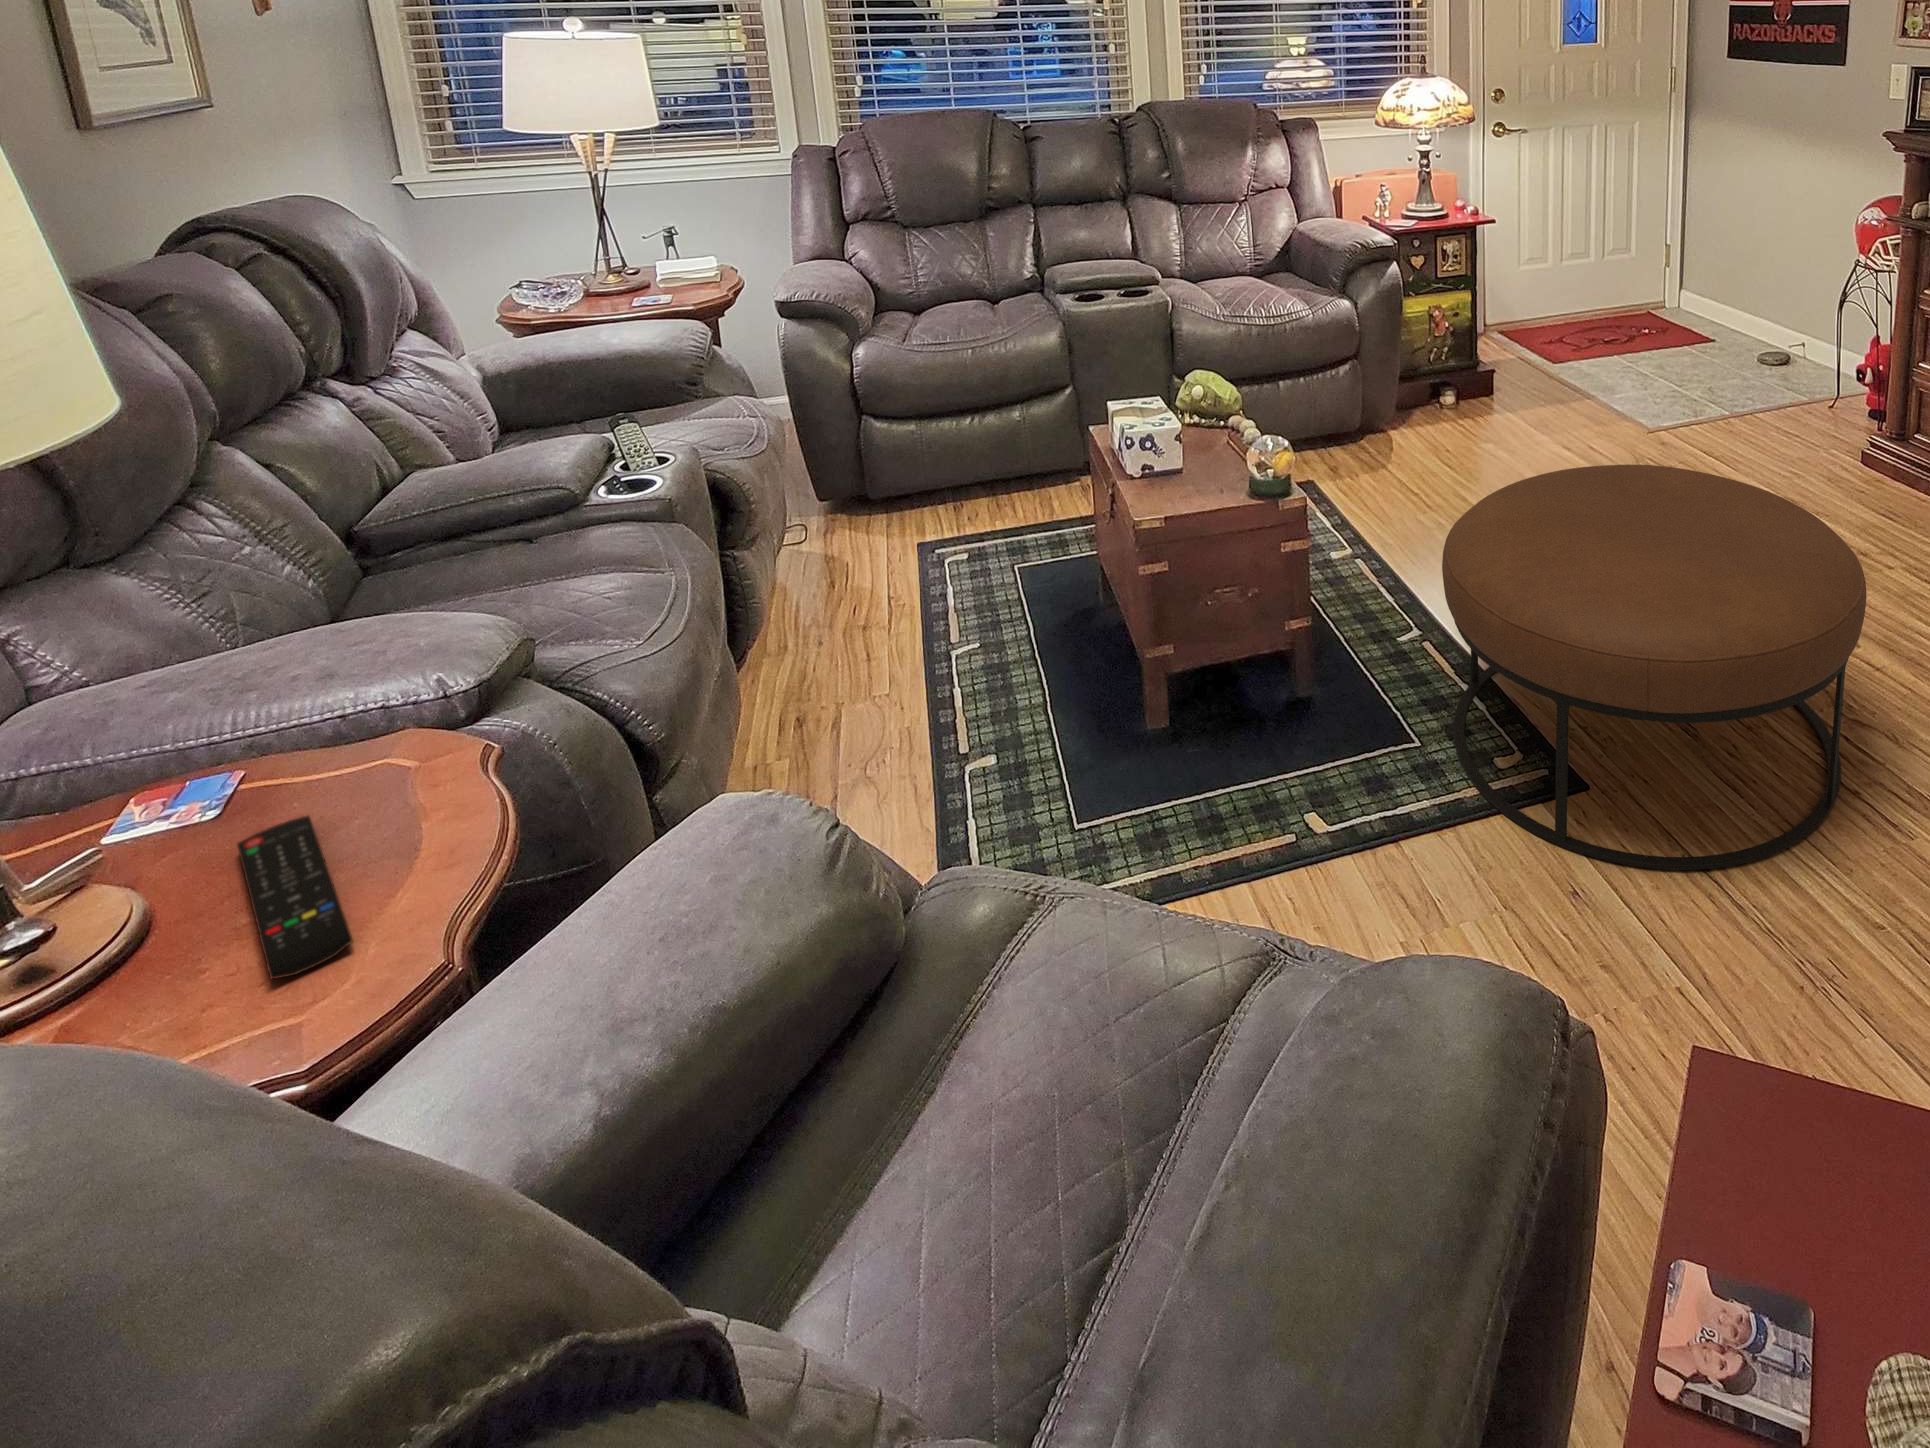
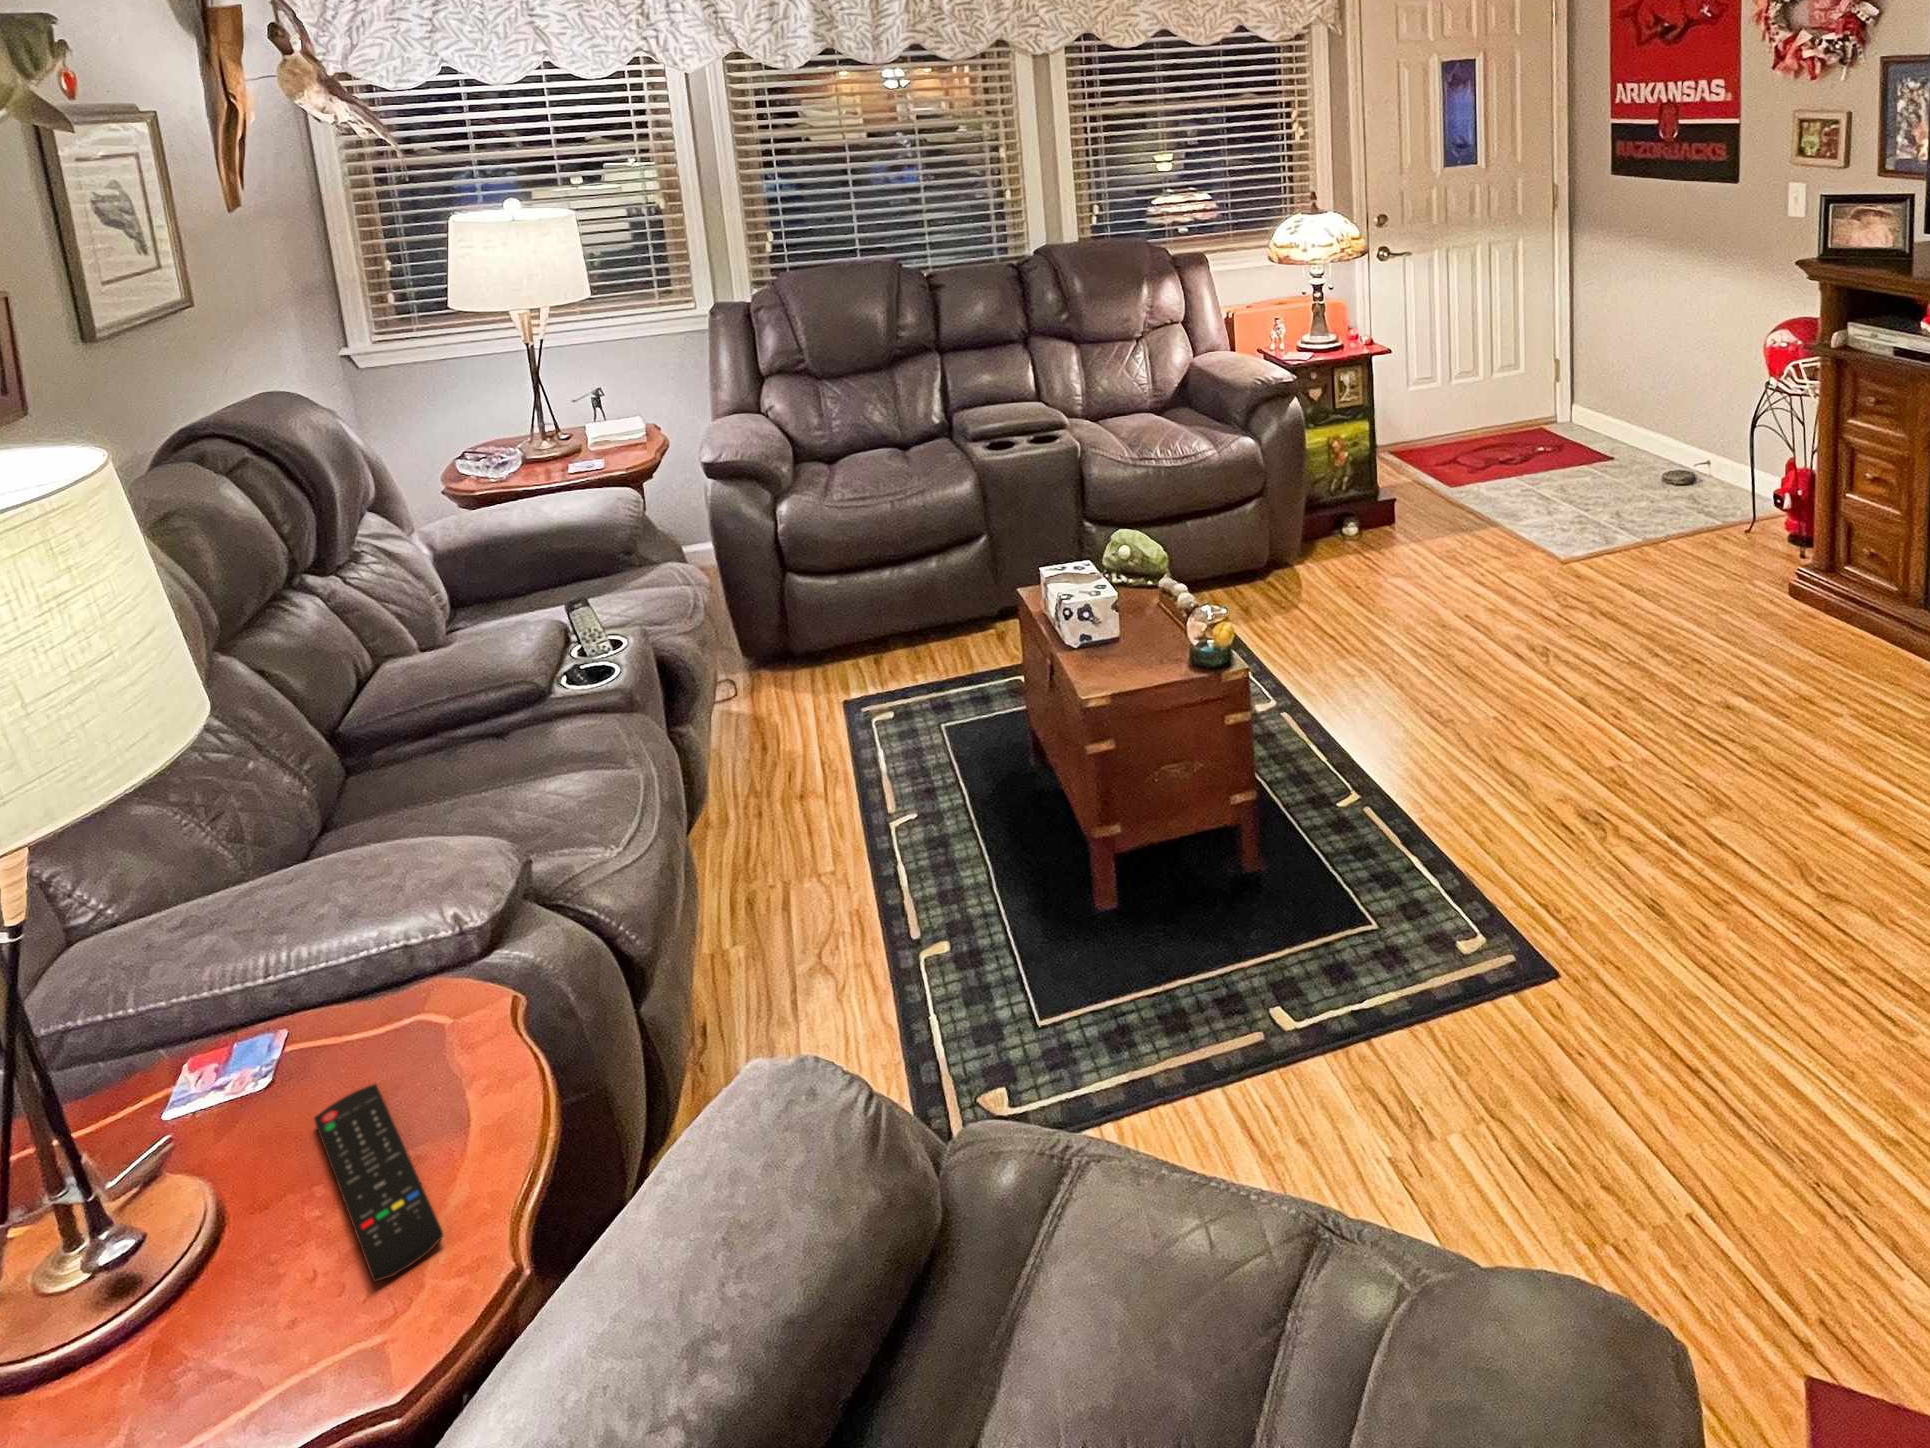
ottoman: present [1442,465,1867,870] -> none [1393,624,1847,1077]

